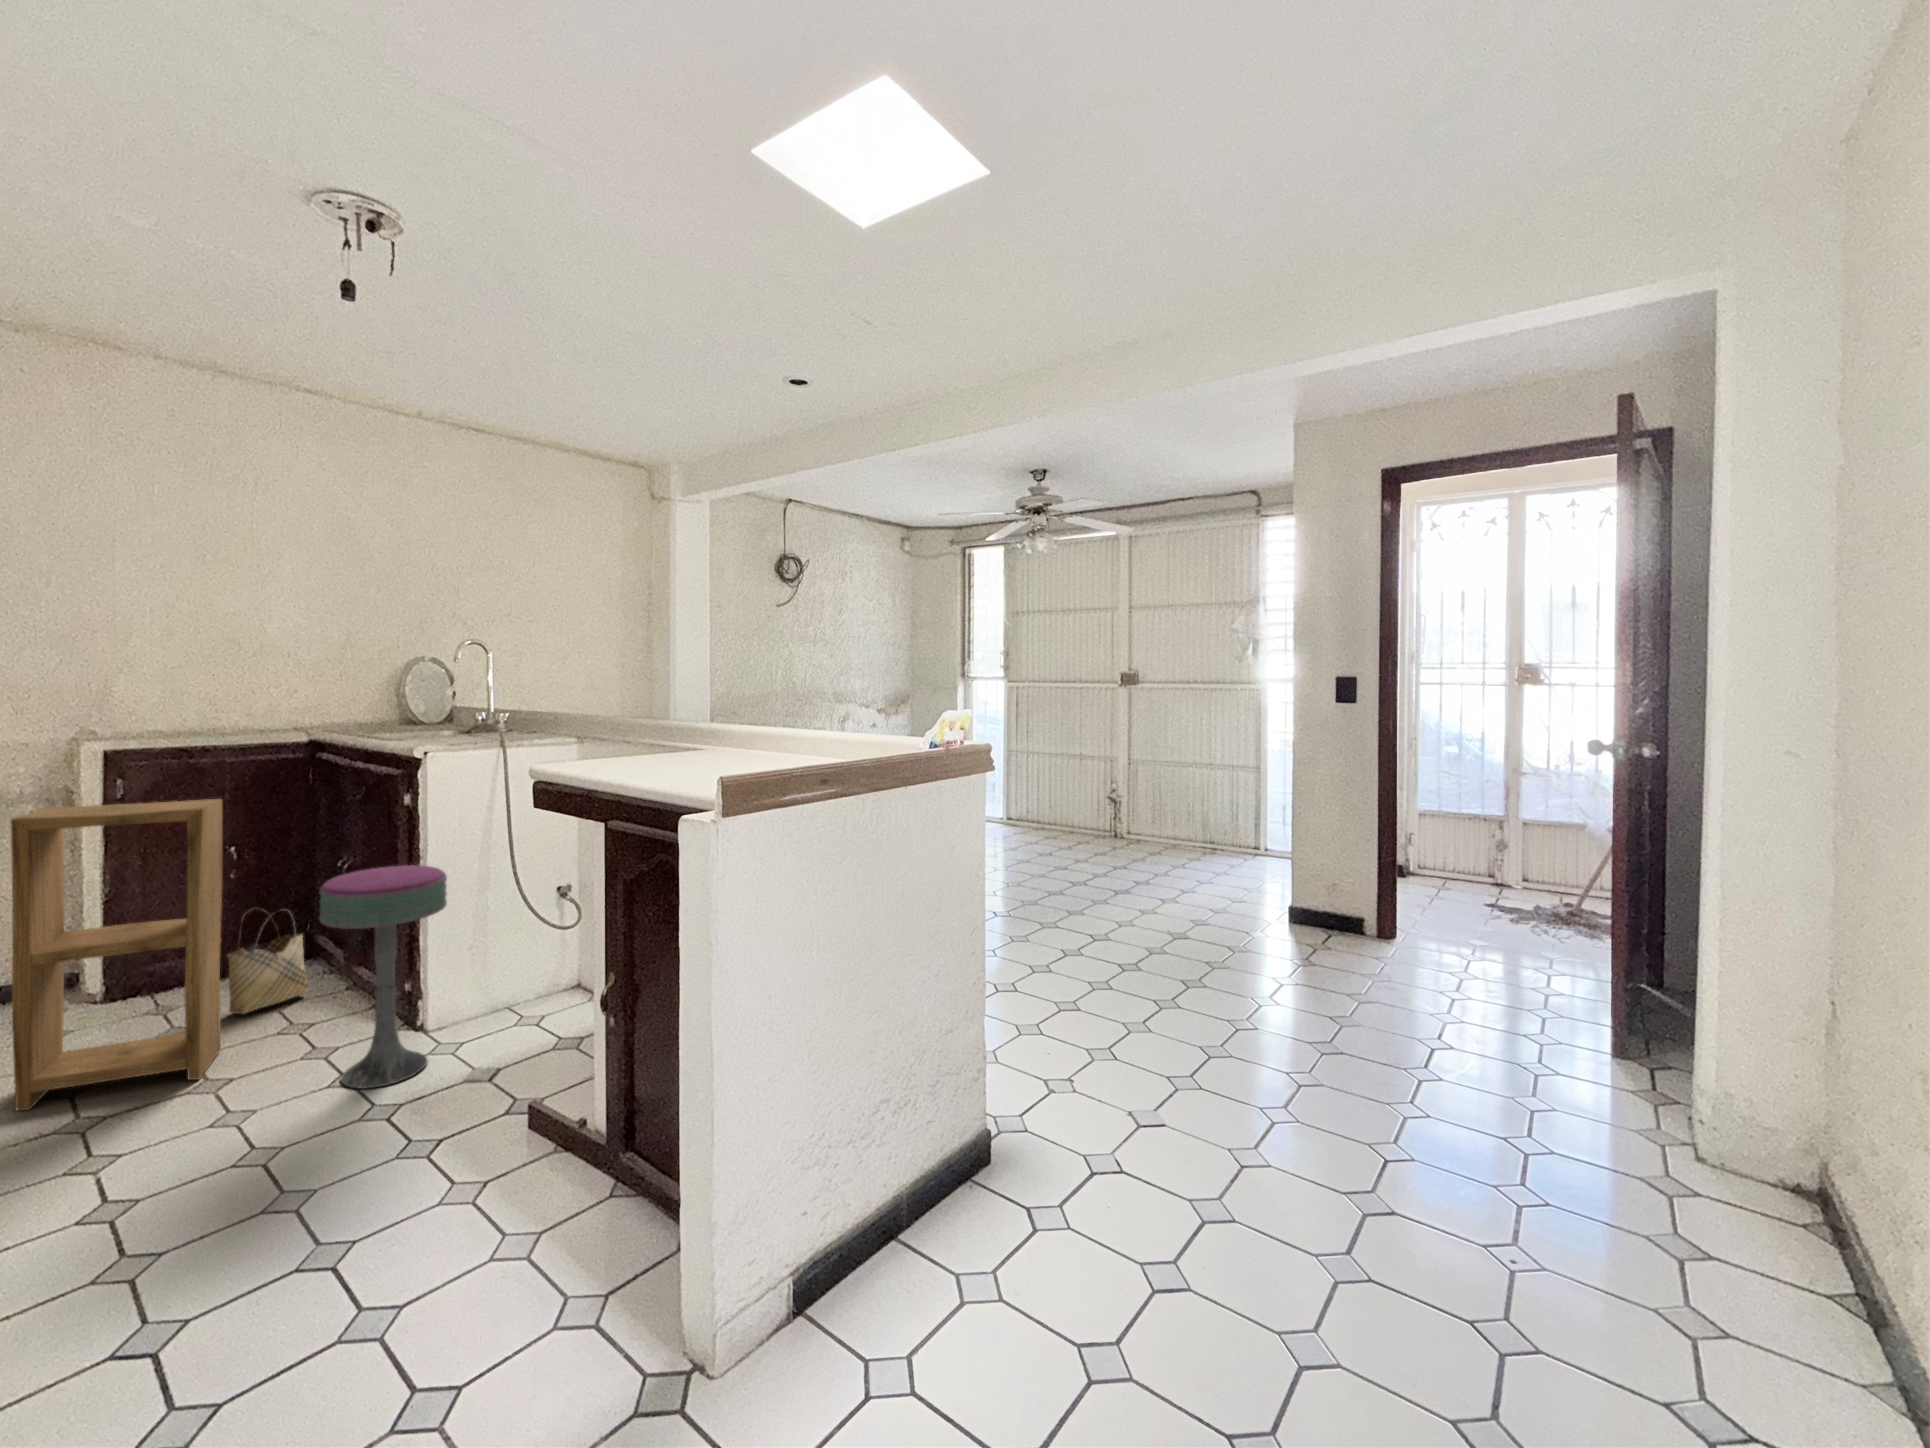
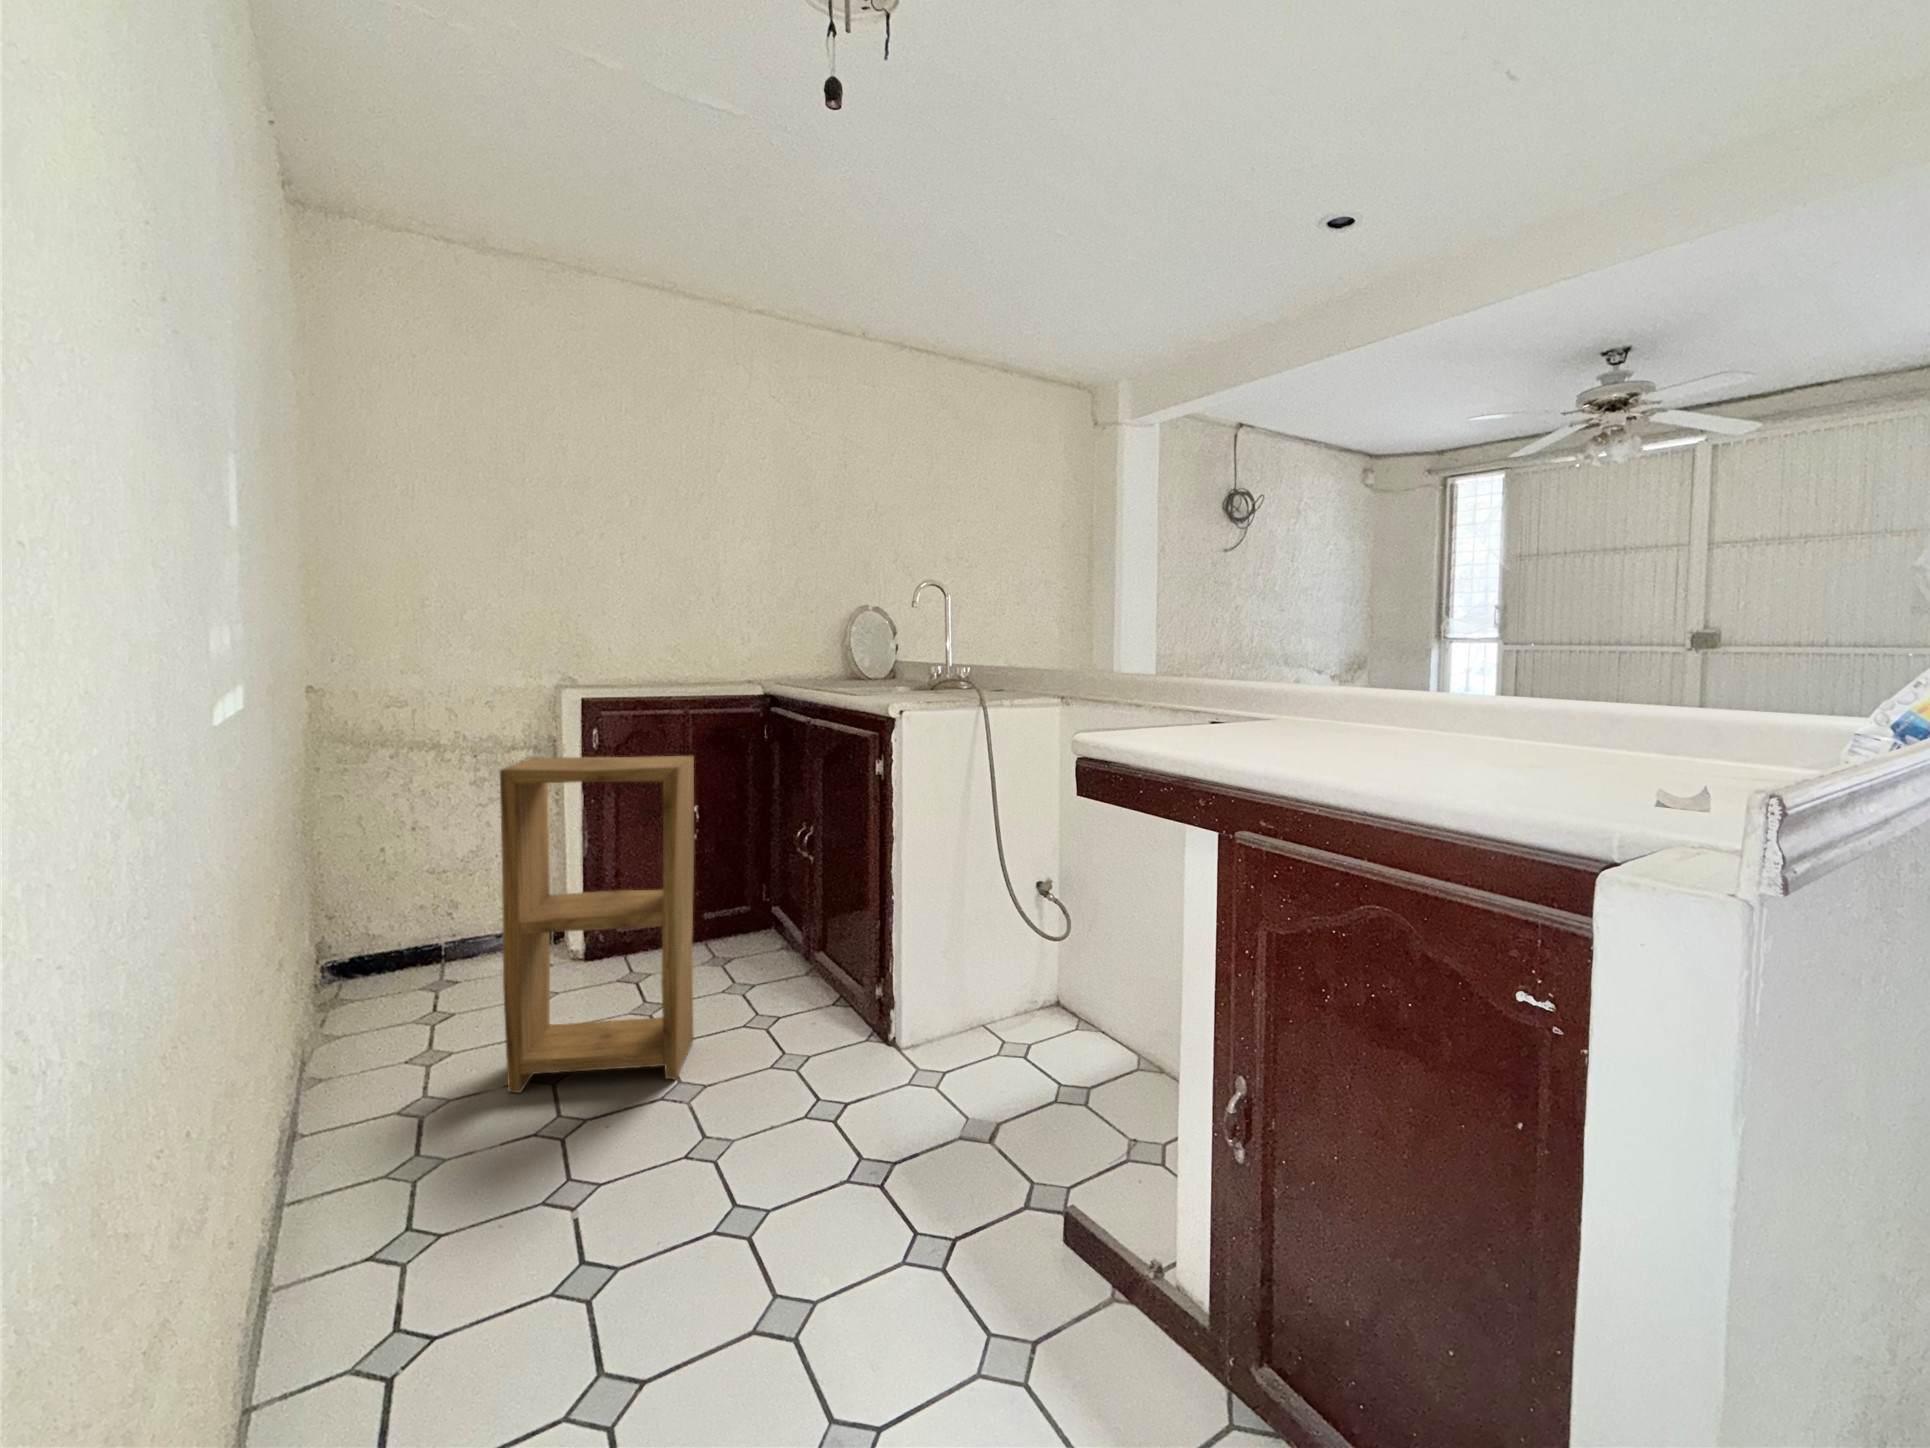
bar stool: present [319,865,447,1088] -> none [800,848,936,1126]
woven basket: present [227,910,308,1014] -> none [695,876,769,995]

